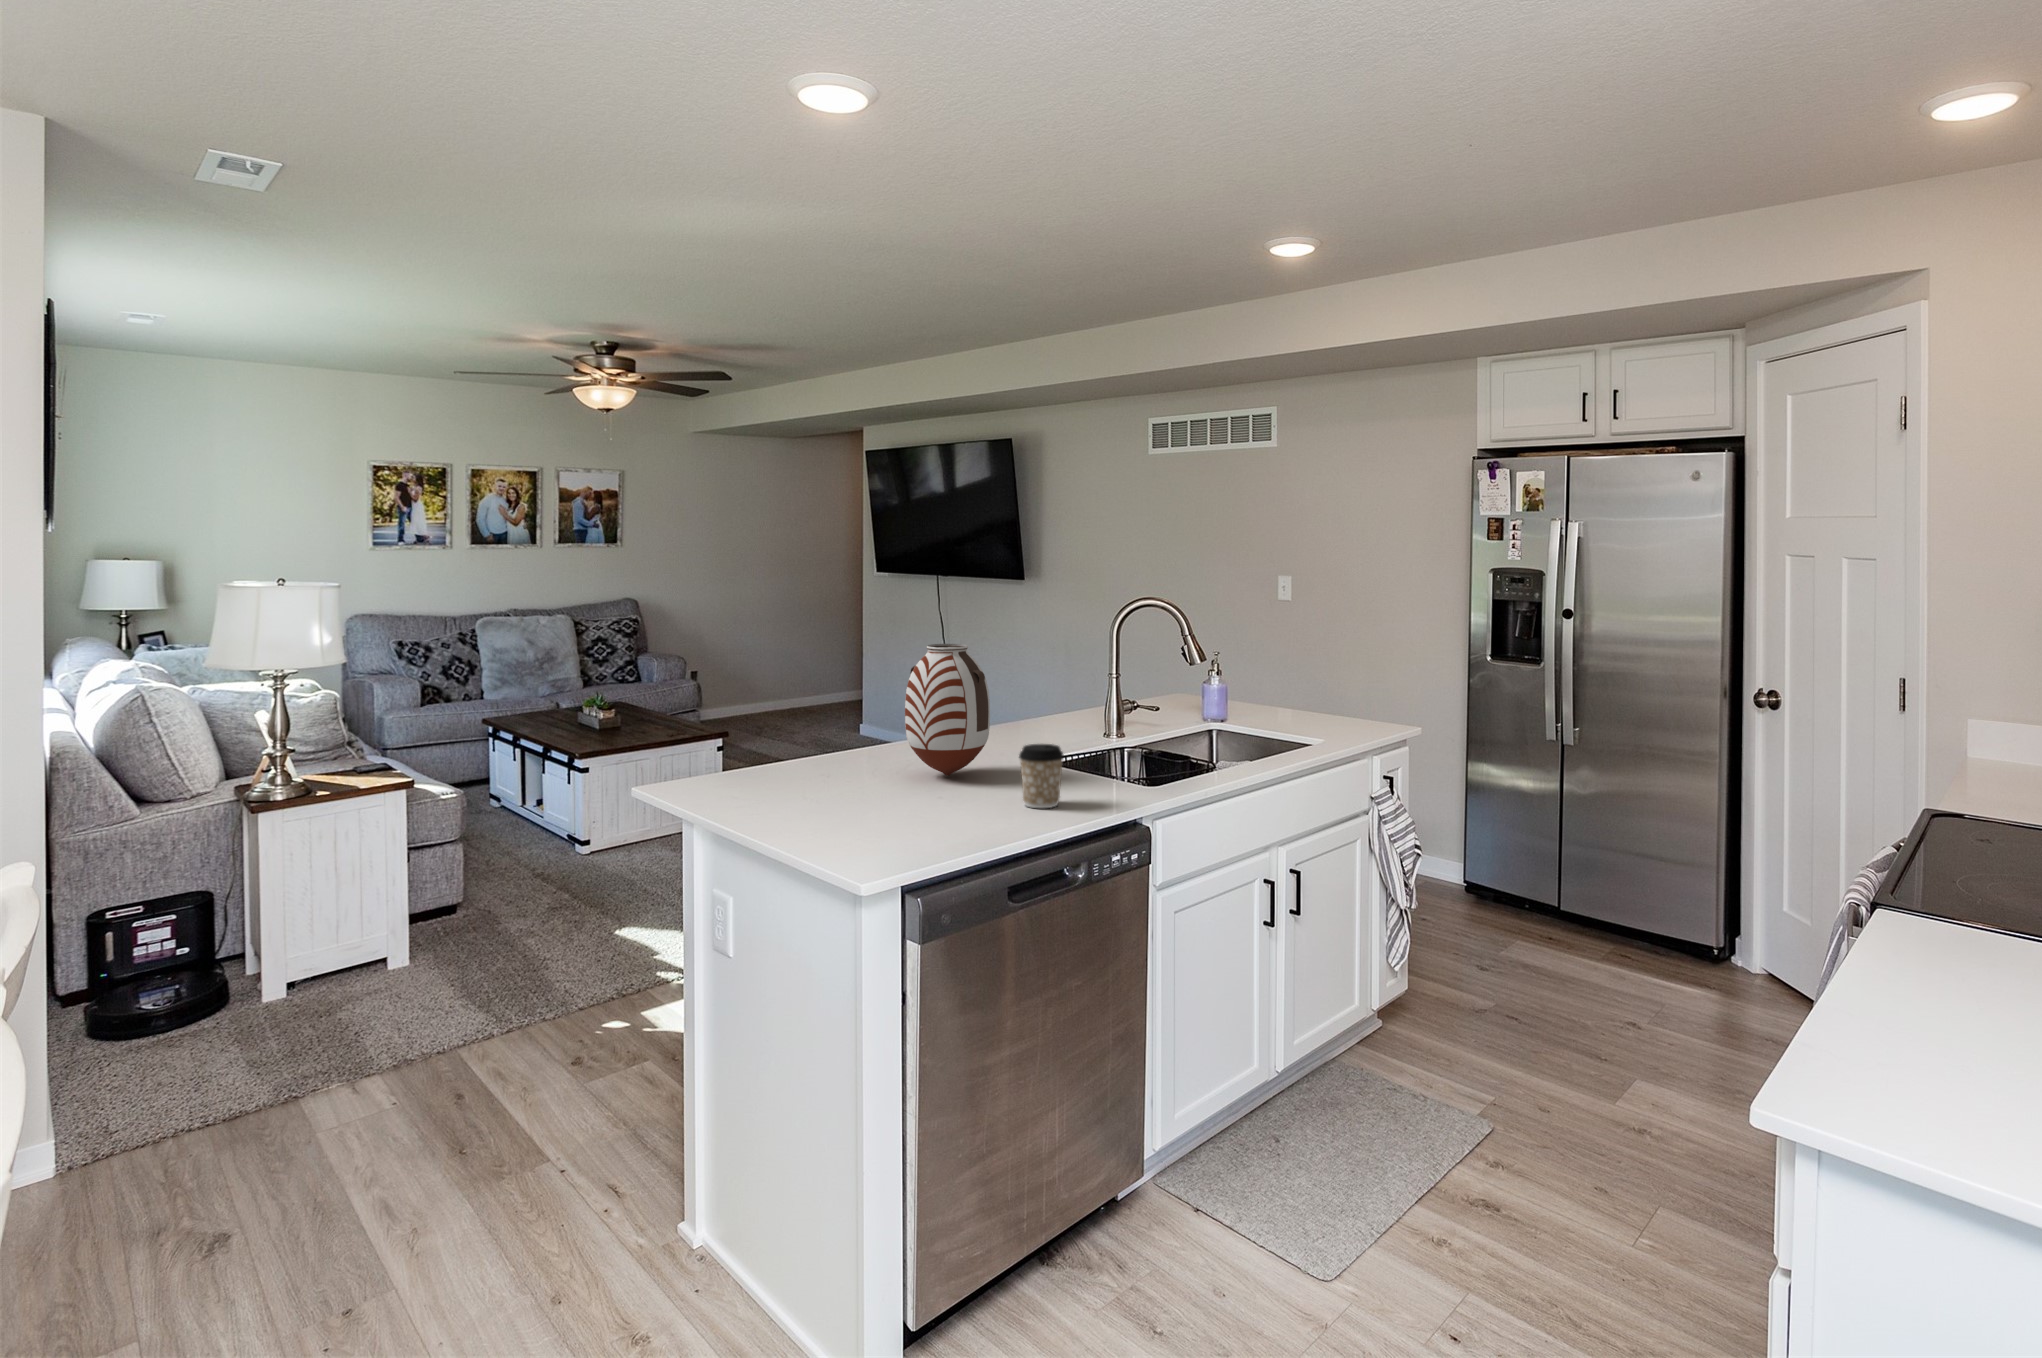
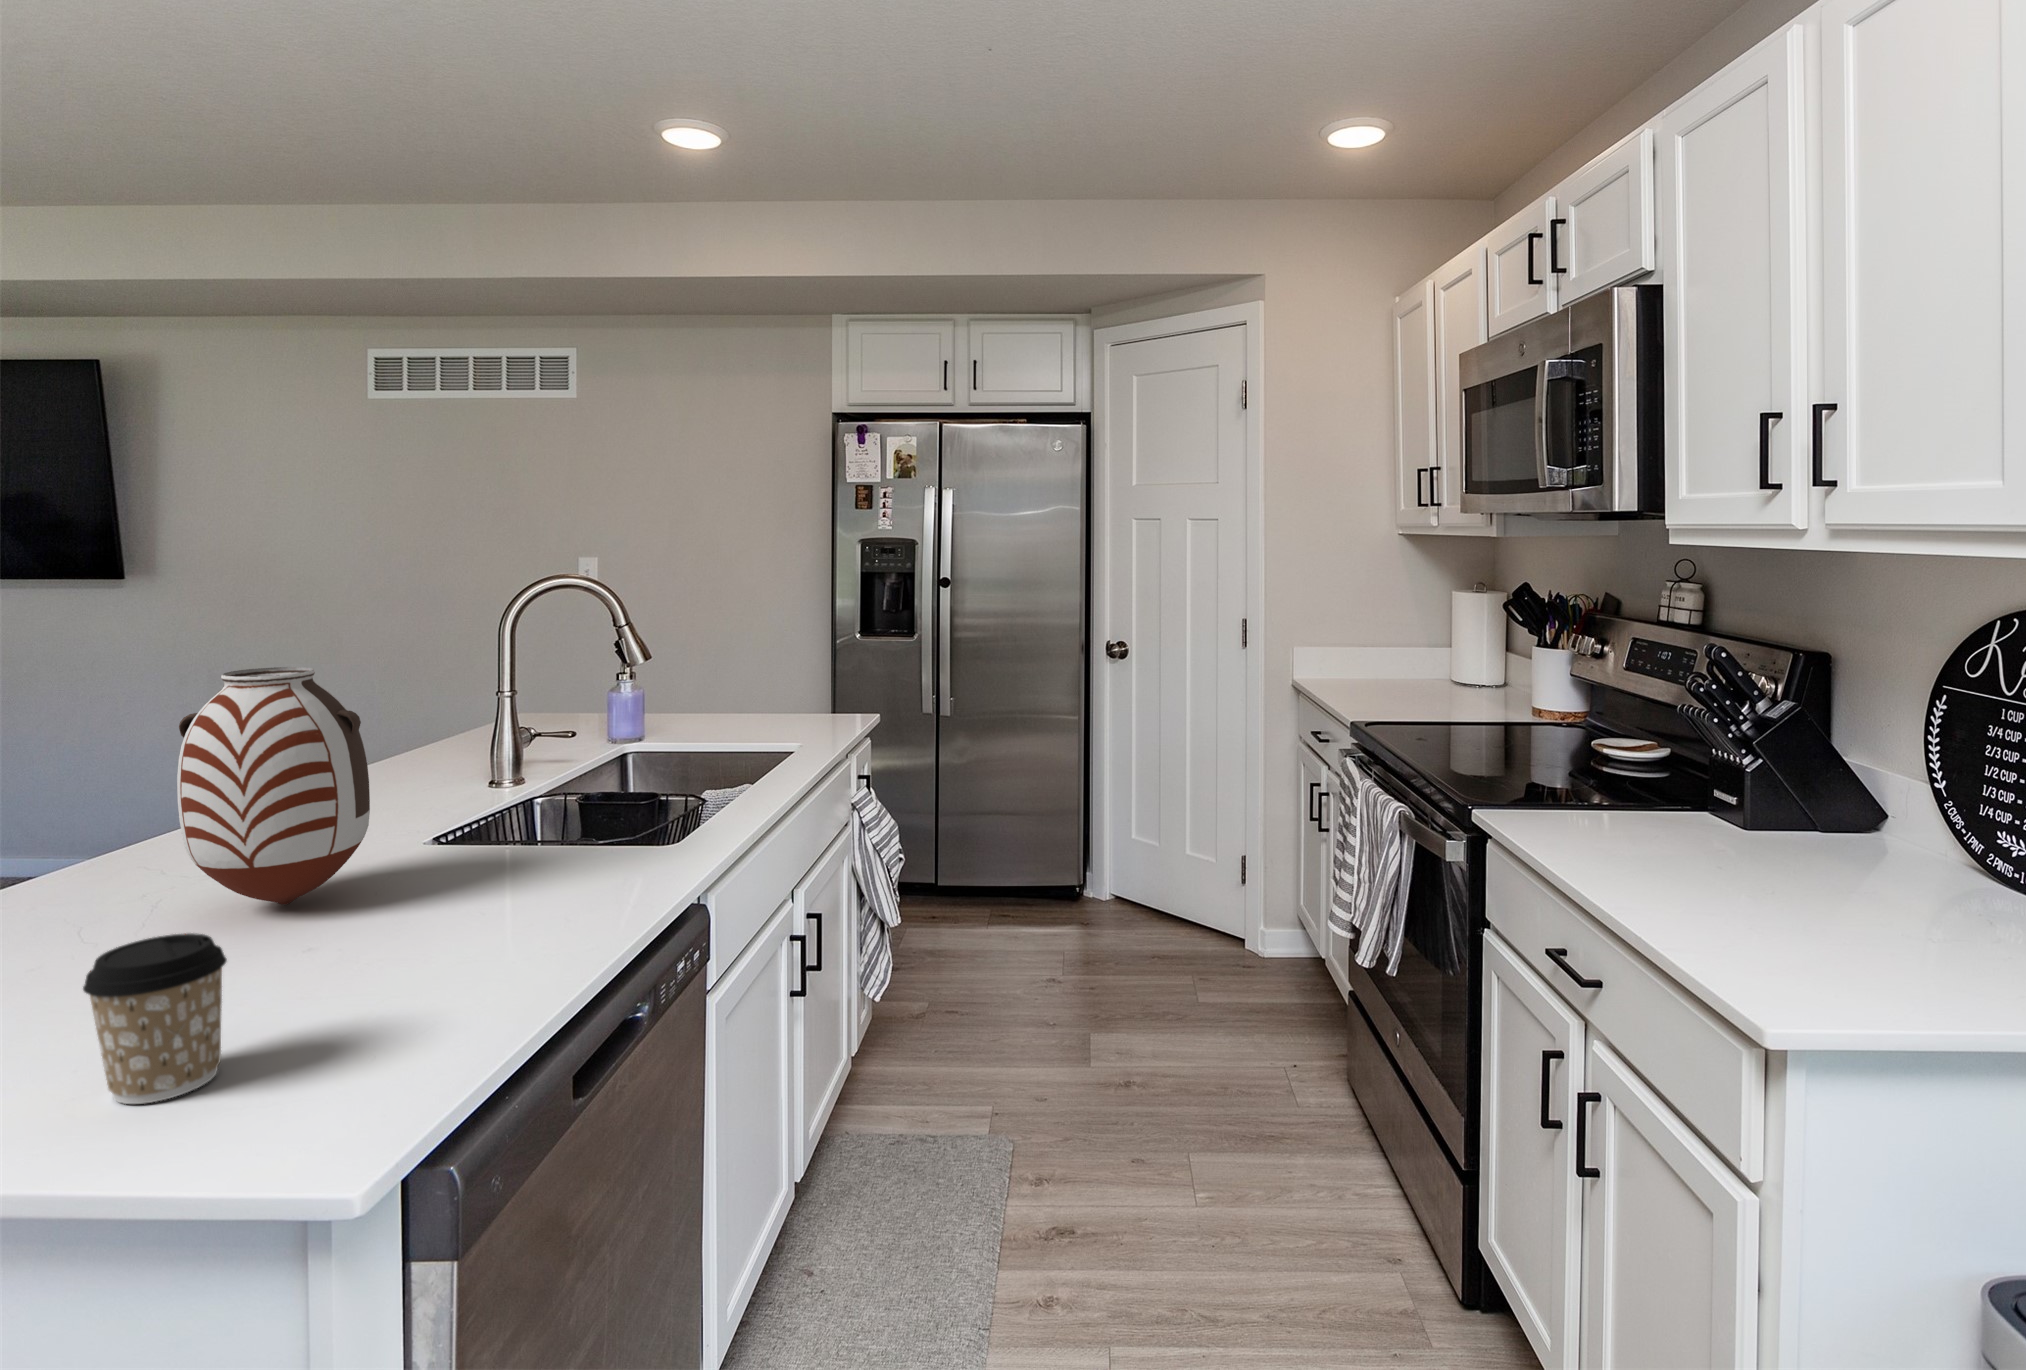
coffee cup: present [1019,744,1064,808] -> present [83,933,227,1104]

